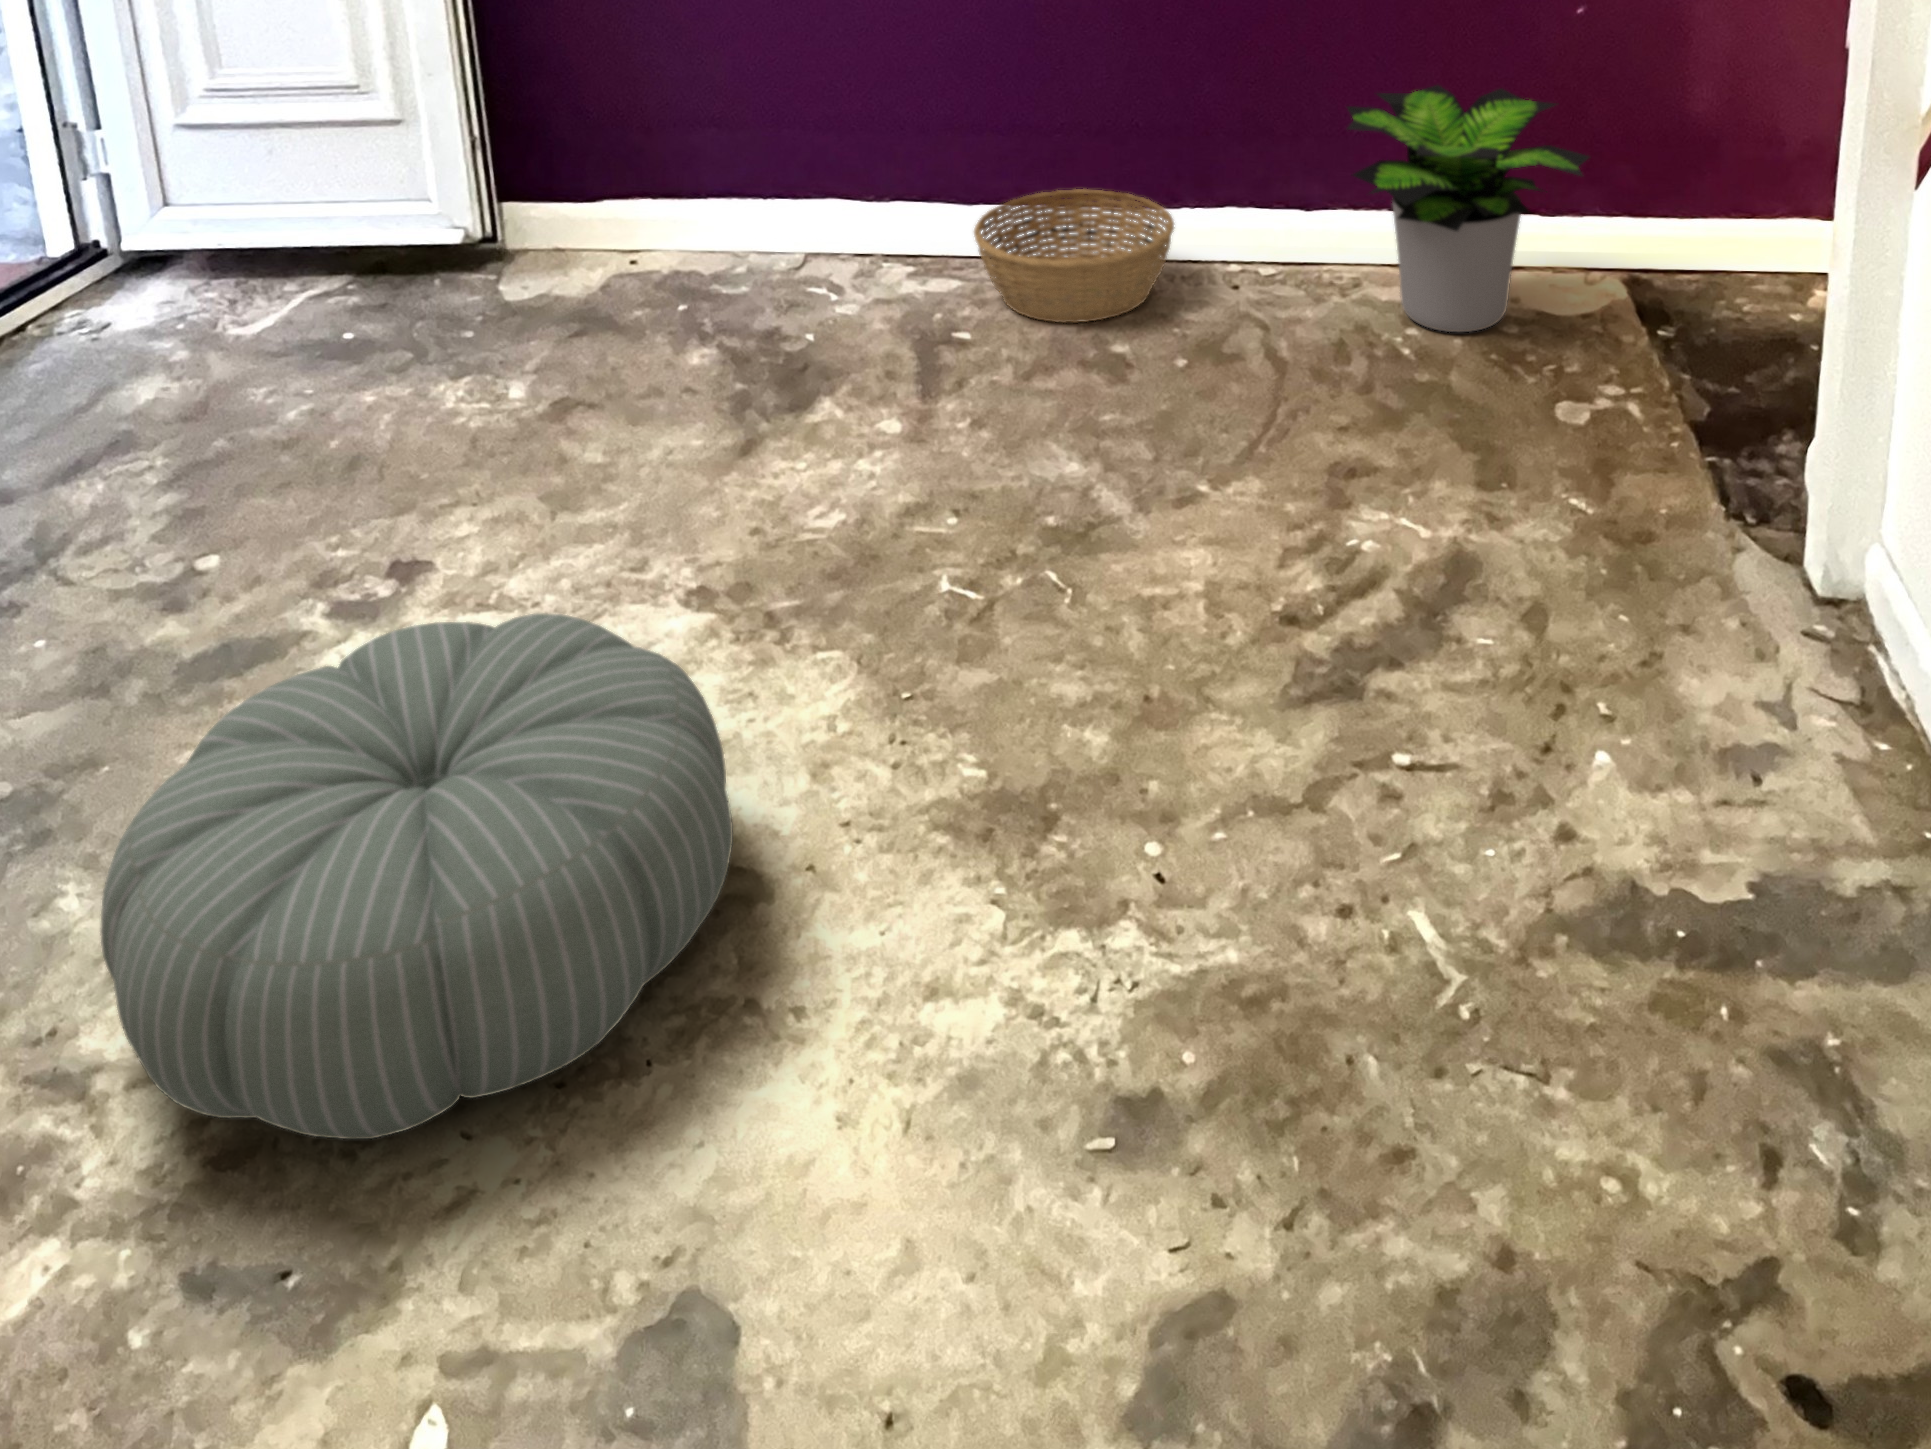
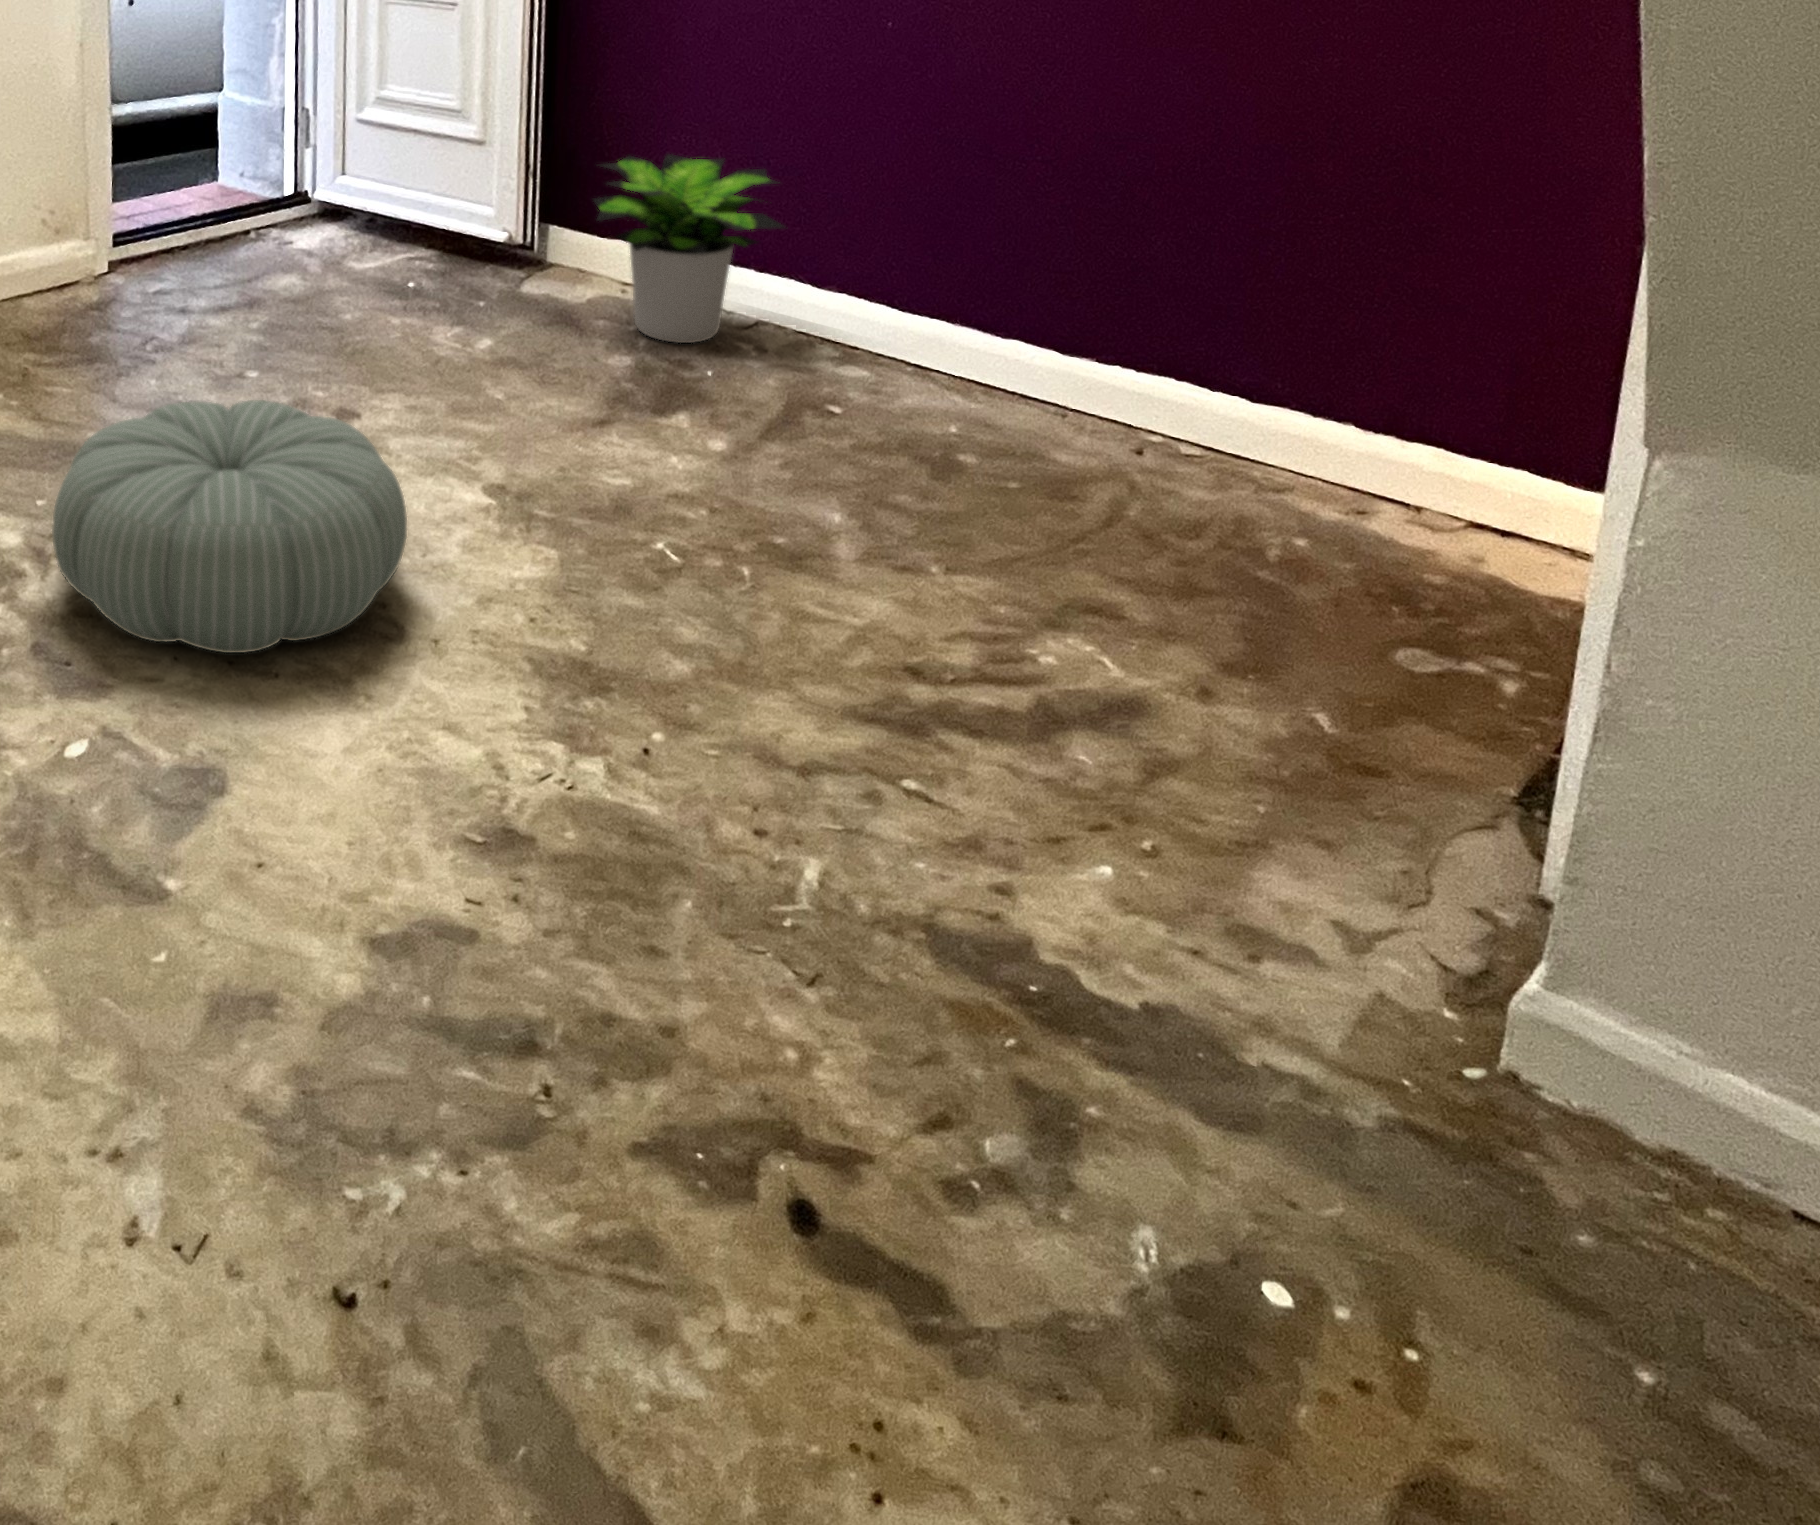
potted plant: present [1347,85,1589,332] -> present [593,154,784,343]
basket: present [974,189,1174,323] -> none [866,310,1070,430]

